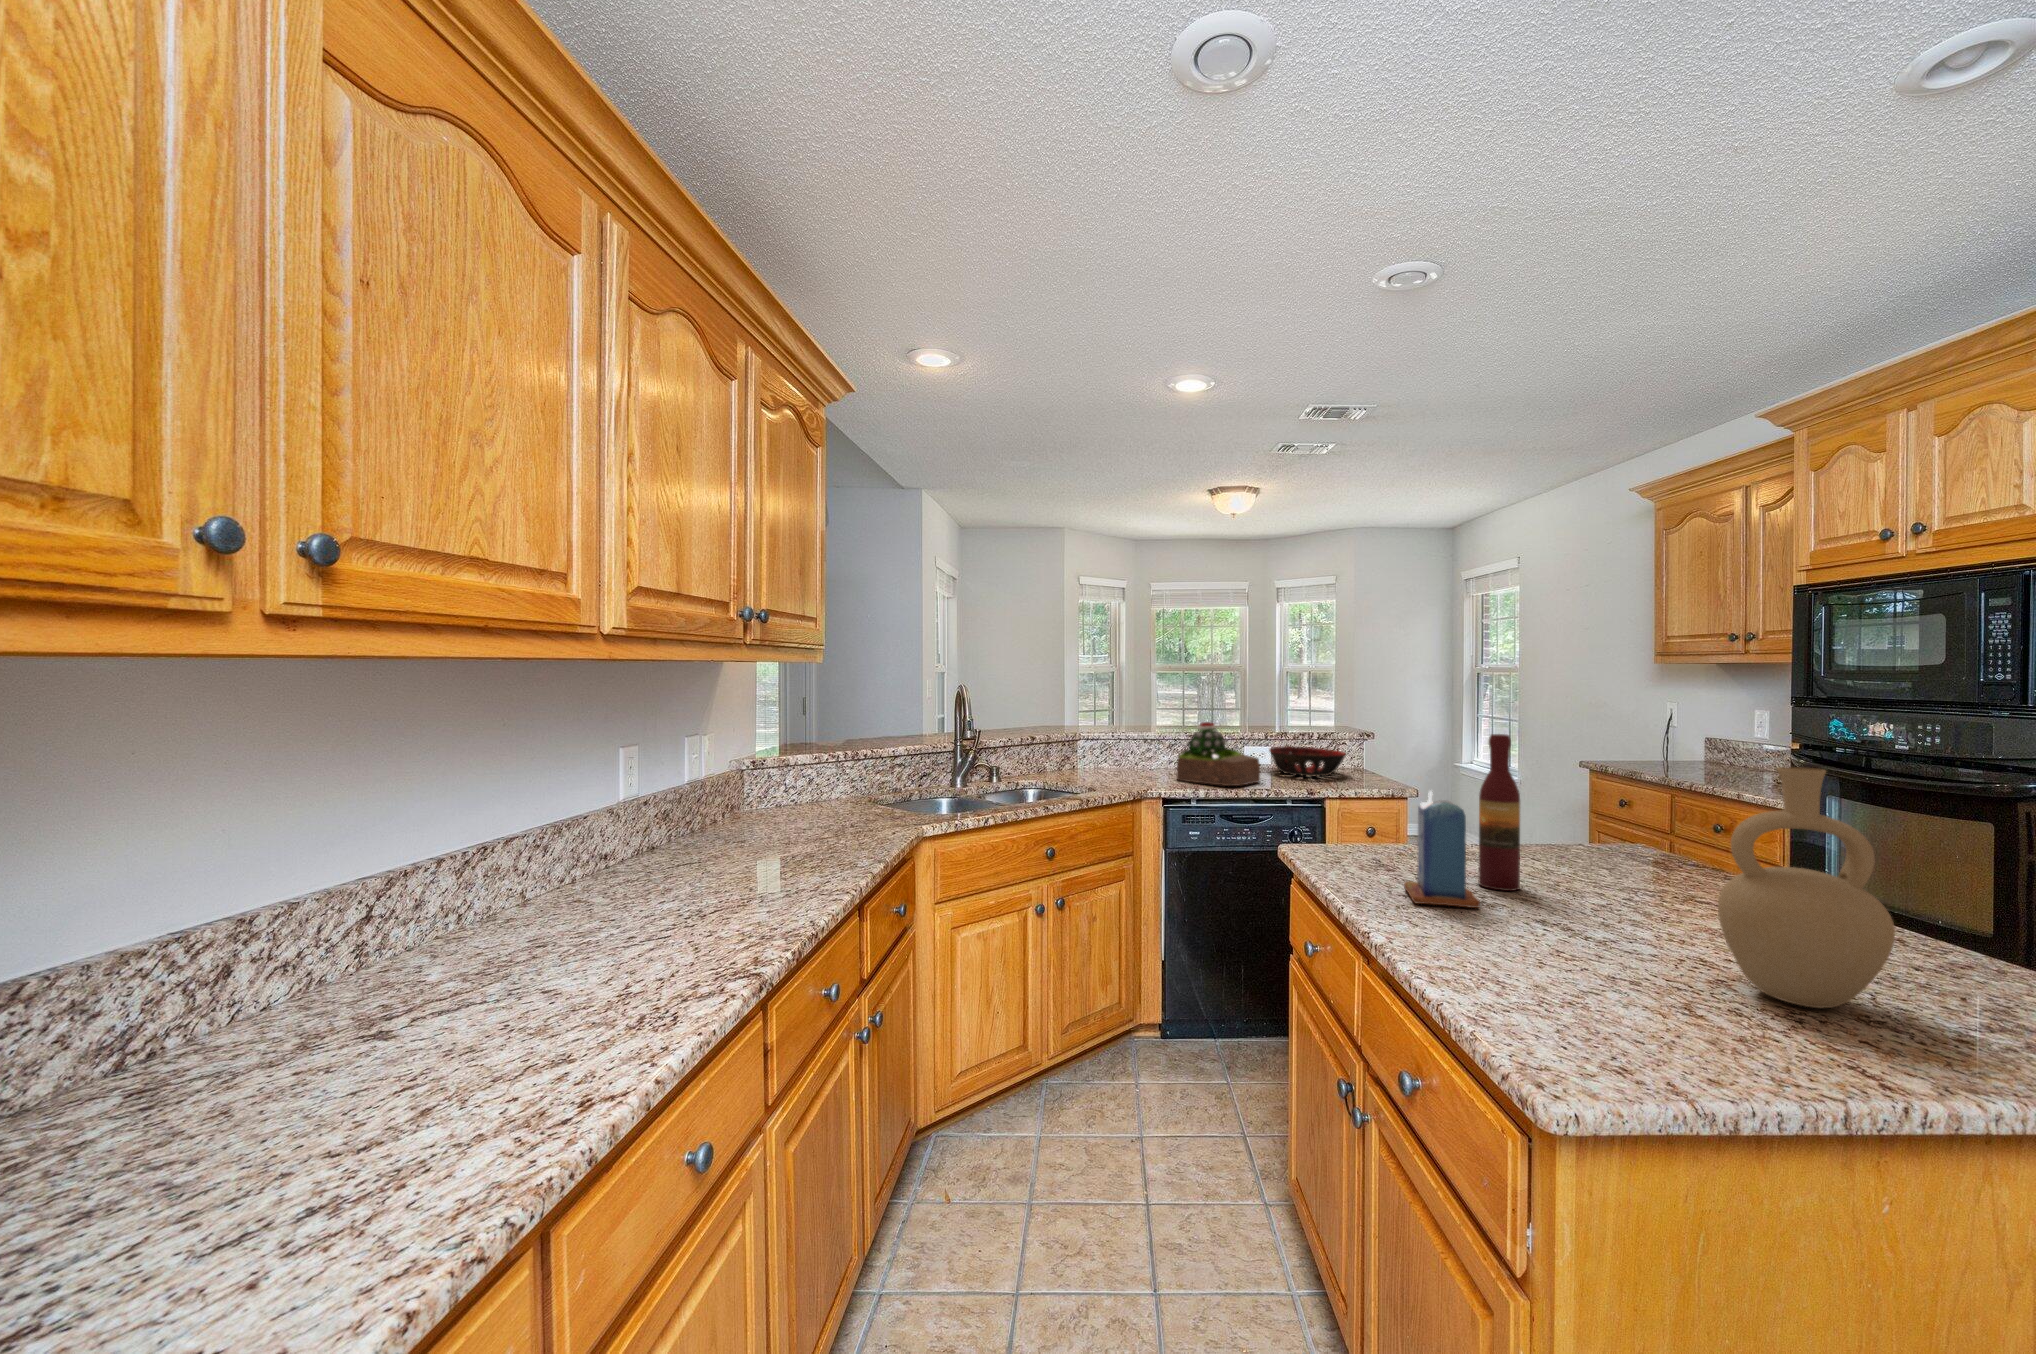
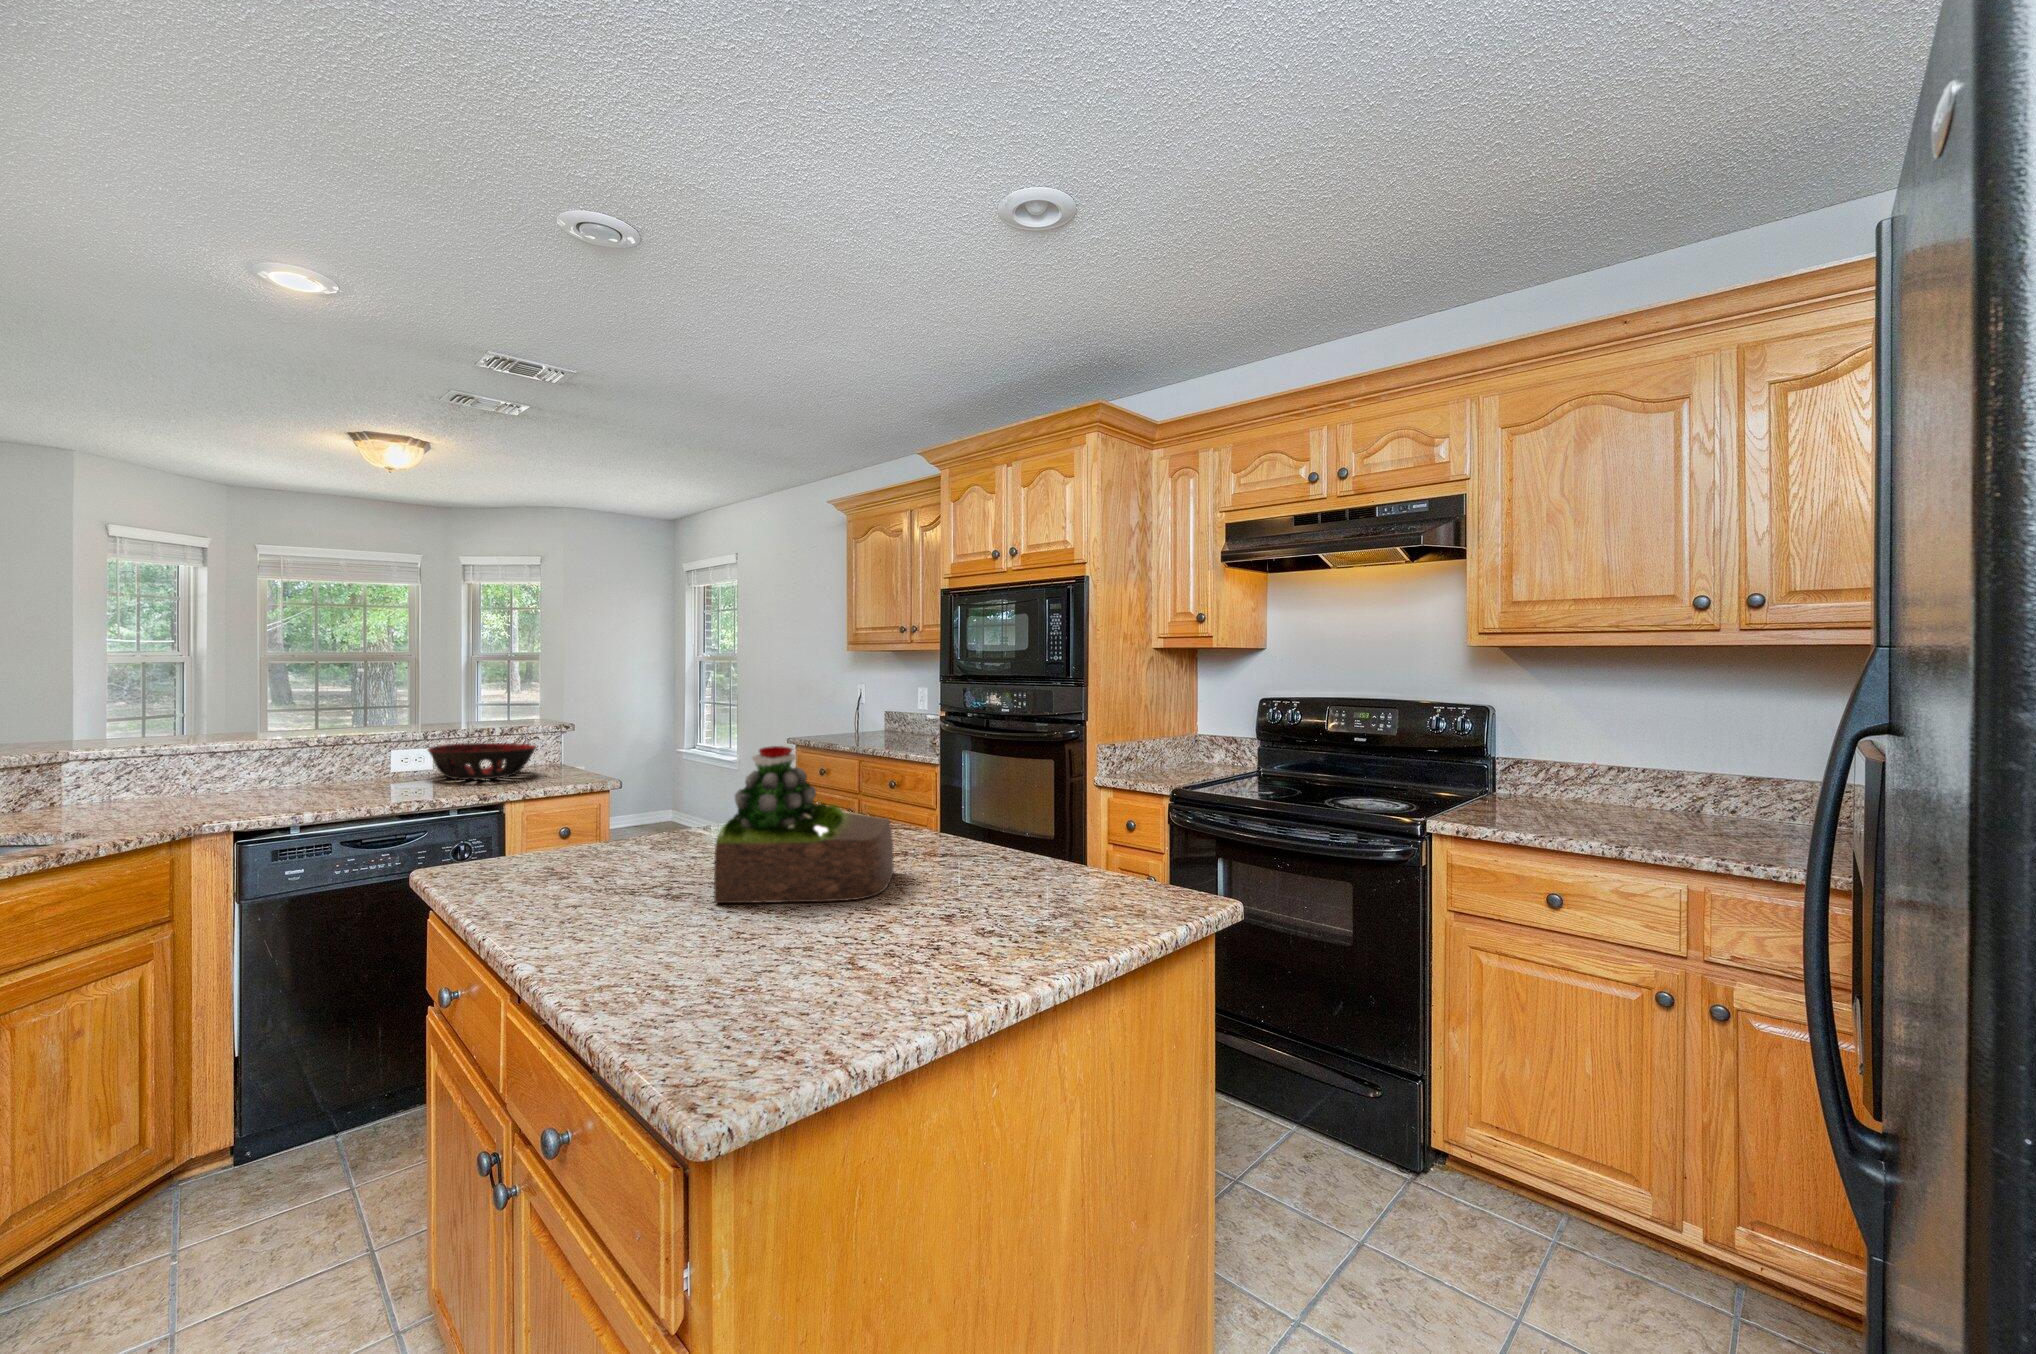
succulent plant: present [1177,722,1260,786] -> present [714,746,894,903]
wine bottle: present [1479,734,1520,891] -> none [666,698,710,877]
vase: present [1718,767,1895,1008] -> none [877,706,1000,933]
candle: present [1404,791,1480,908] -> none [575,768,662,912]

